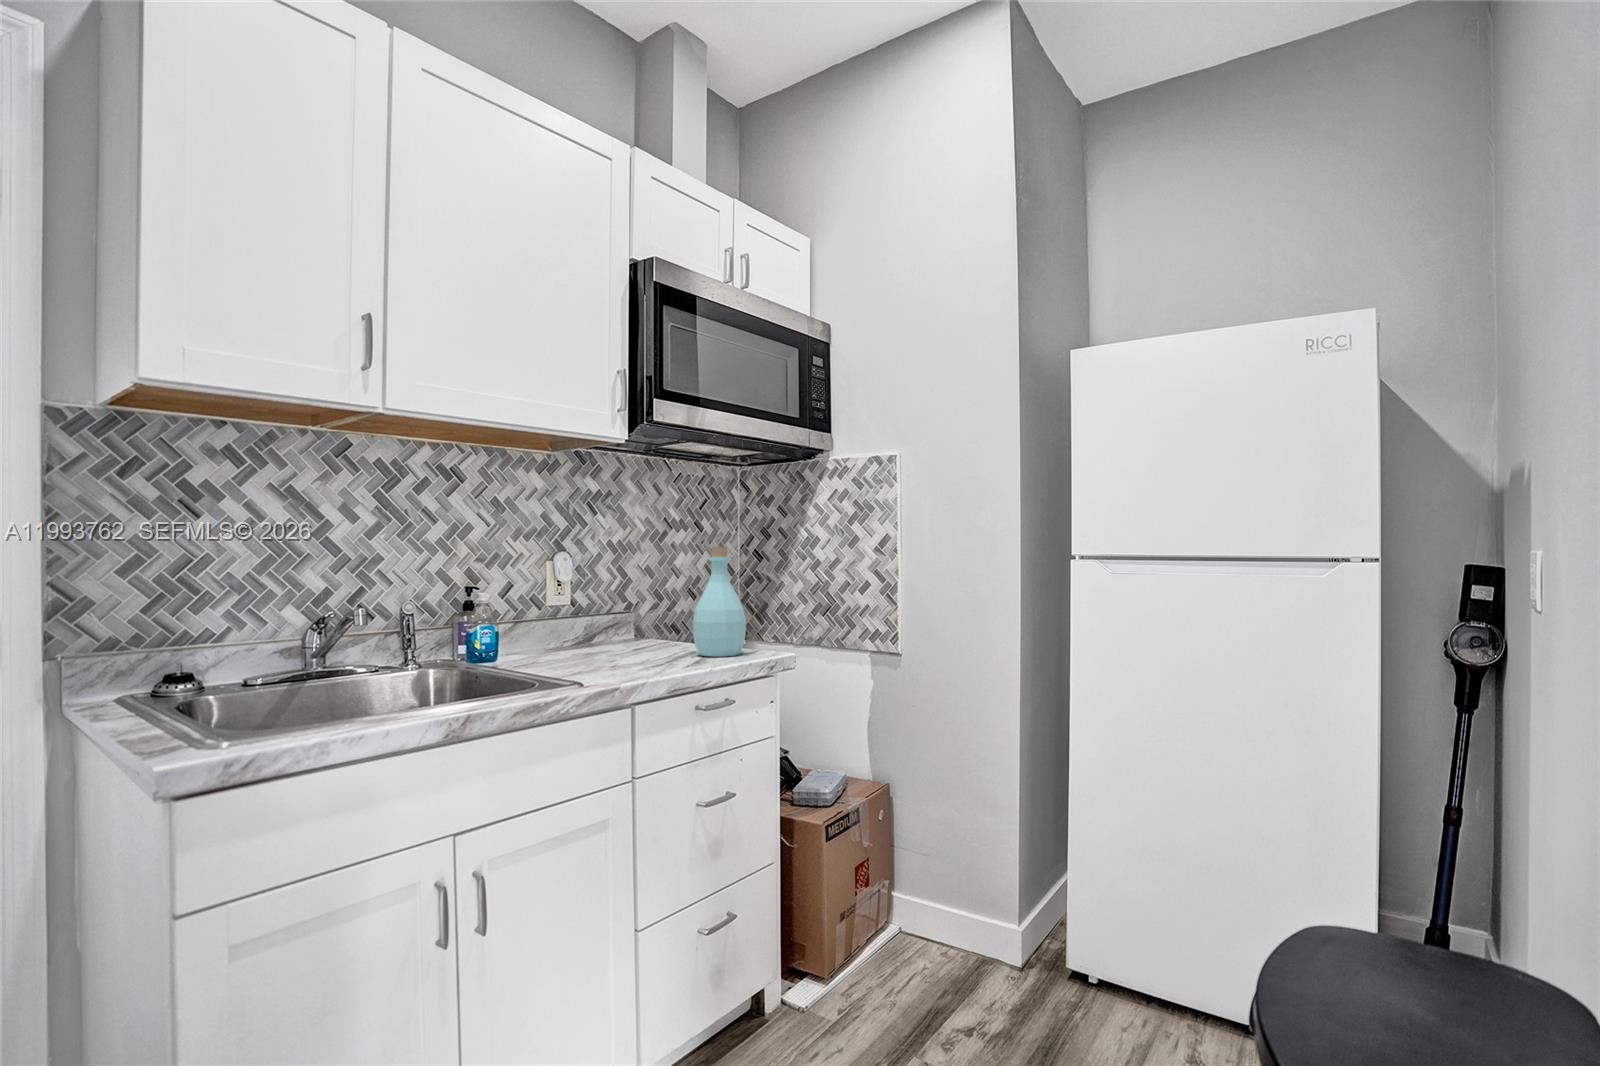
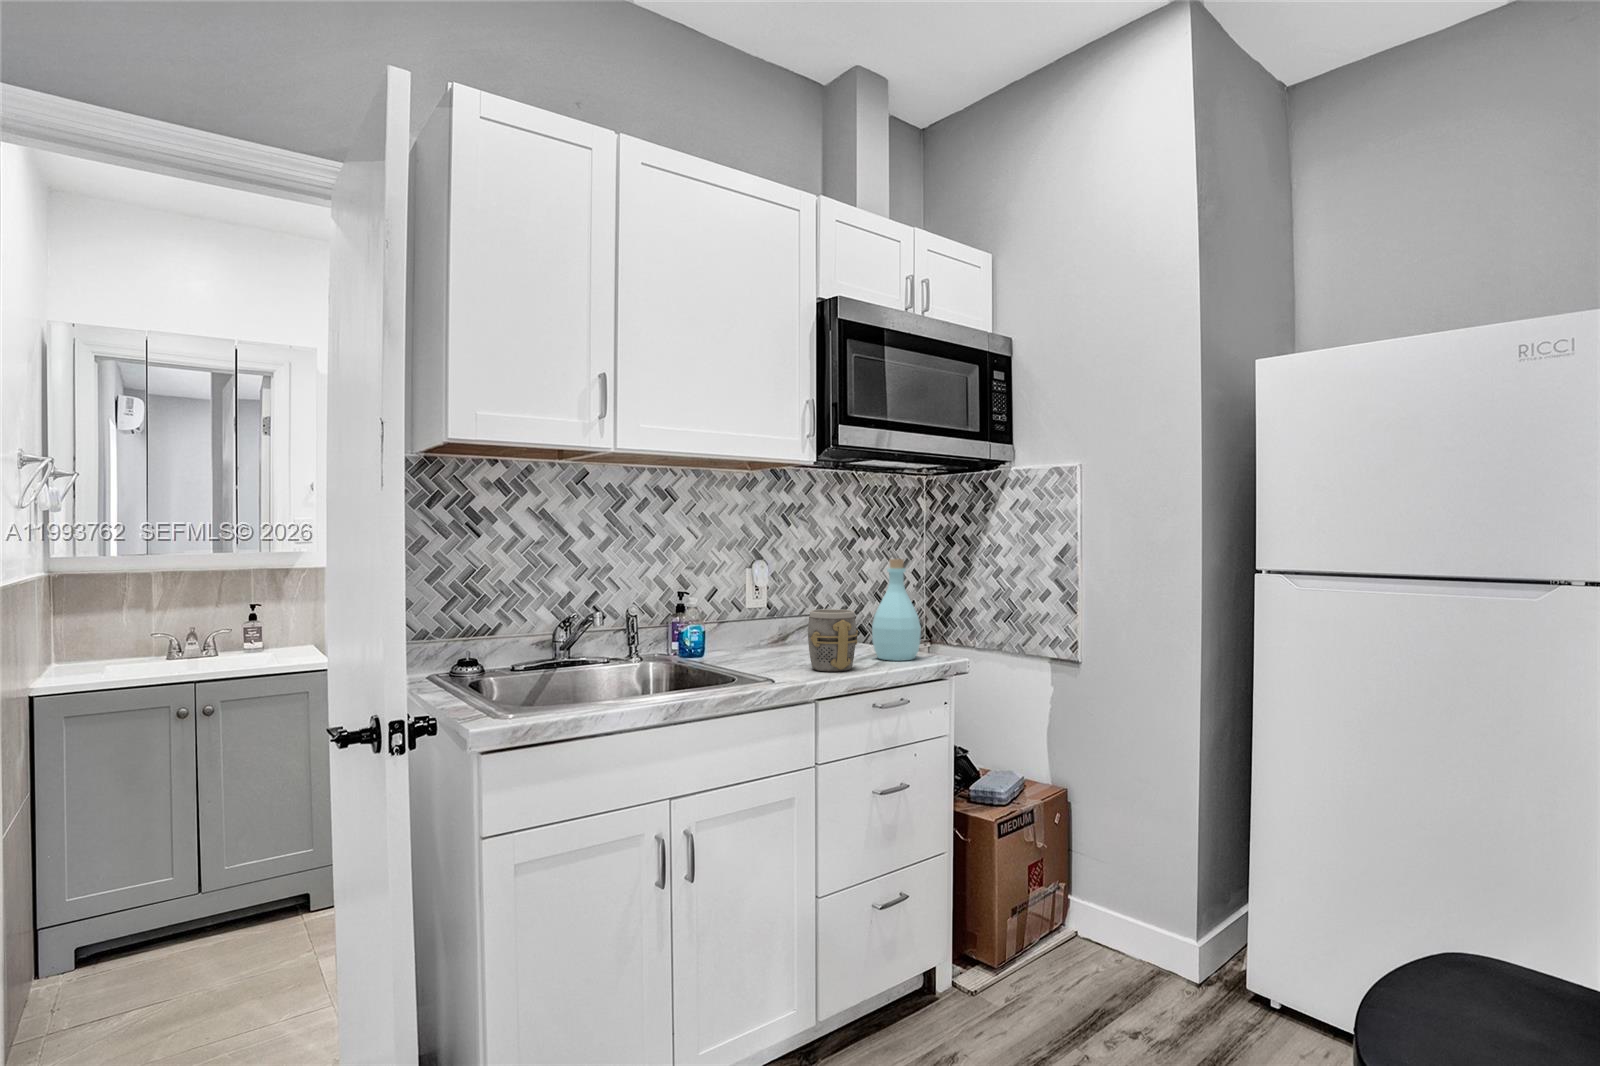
mug: none [624,601,680,670] -> present [808,609,858,672]

